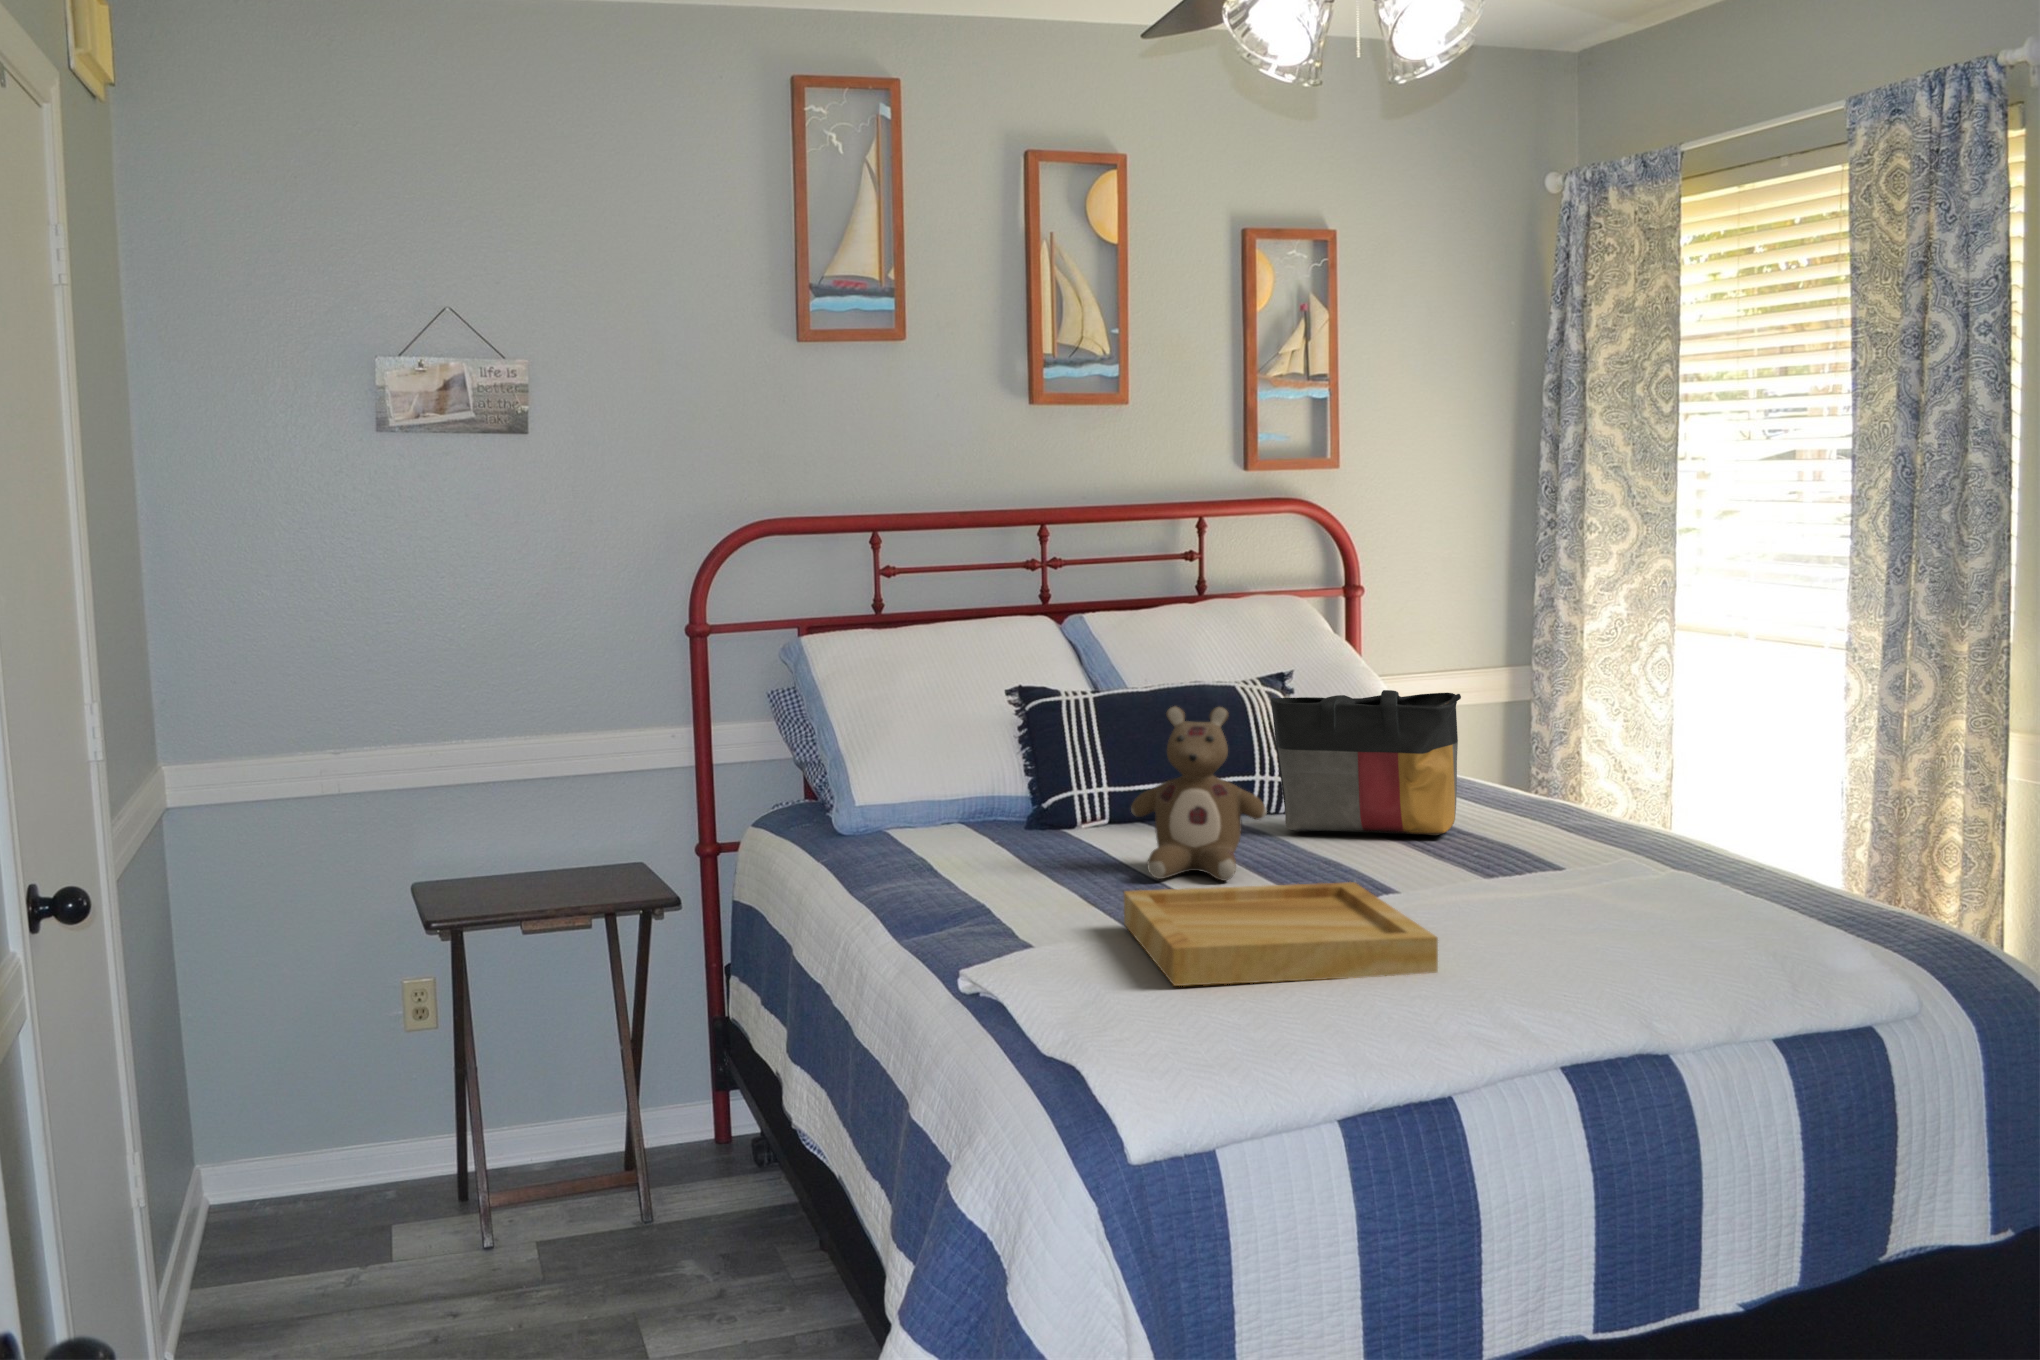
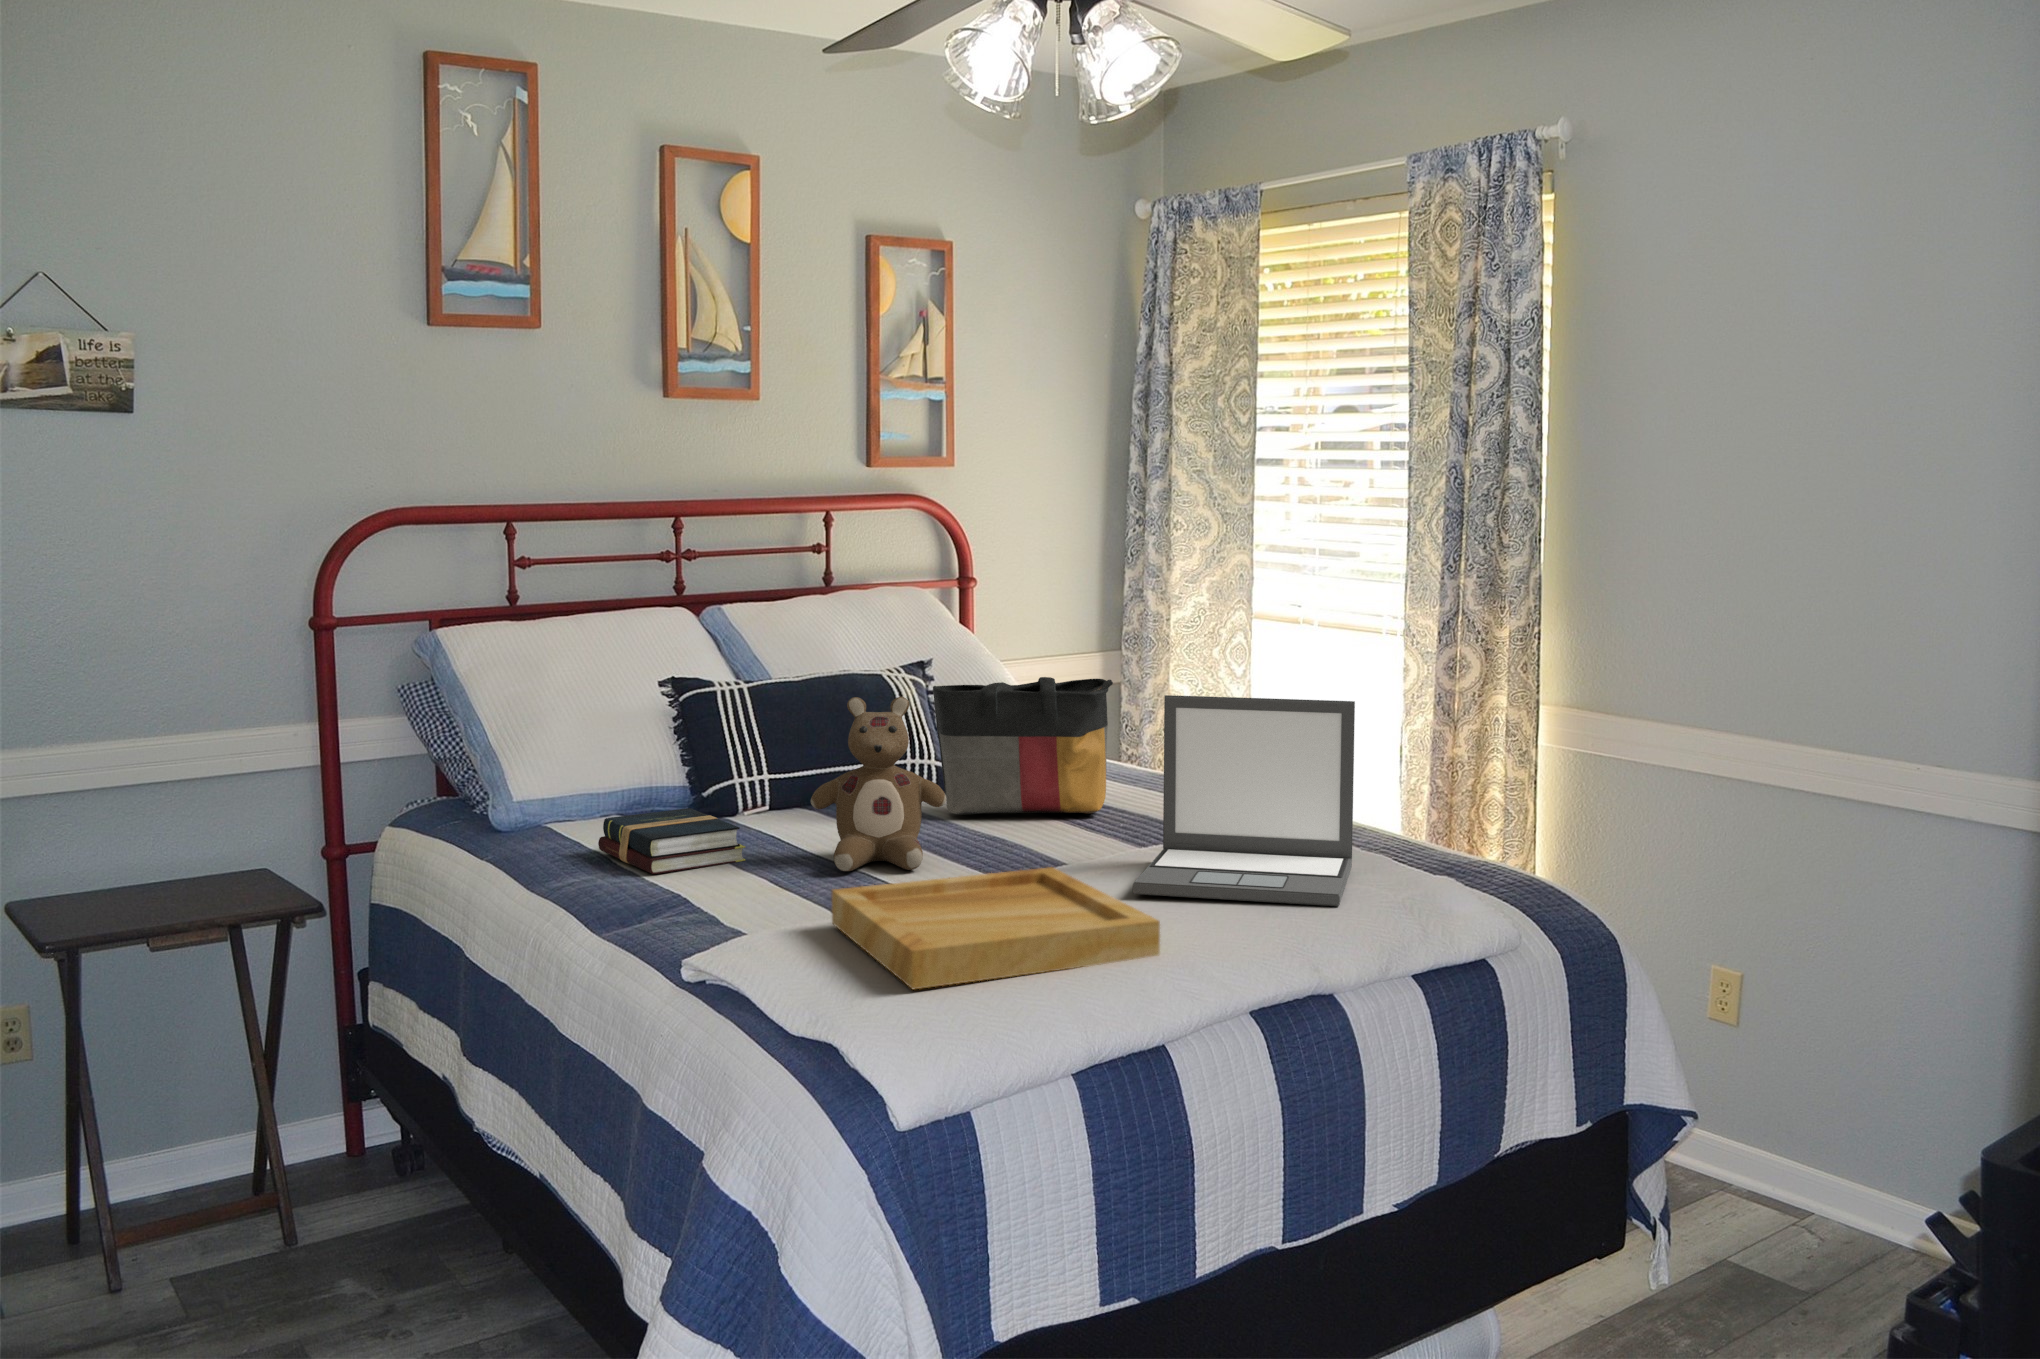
laptop: none [1438,709,1703,939] -> present [1133,695,1355,906]
hardback book: none [938,813,1070,873] -> present [598,808,745,874]

